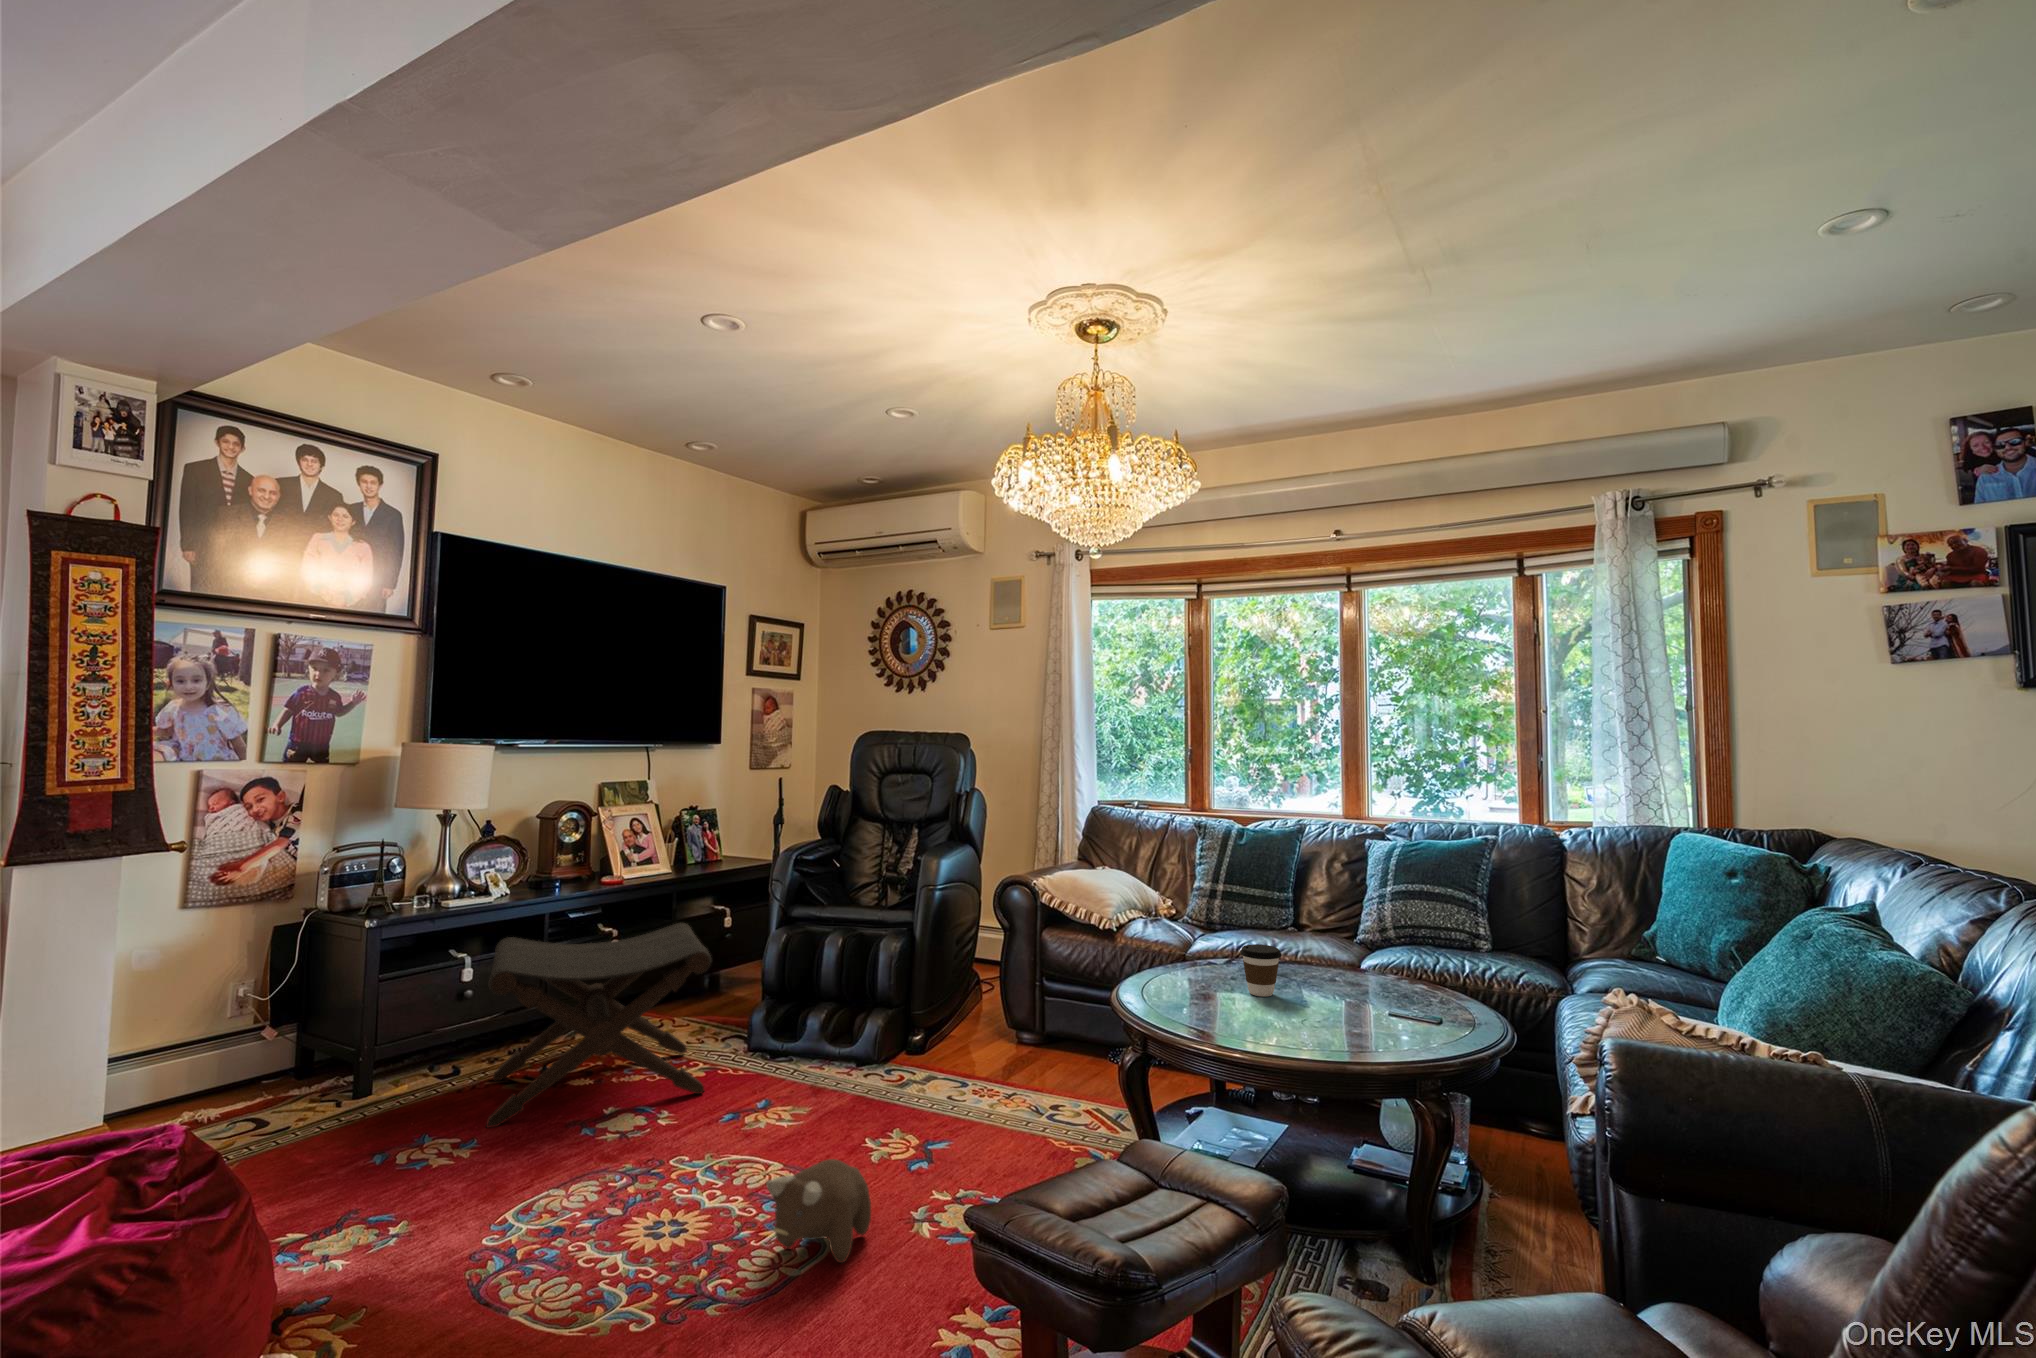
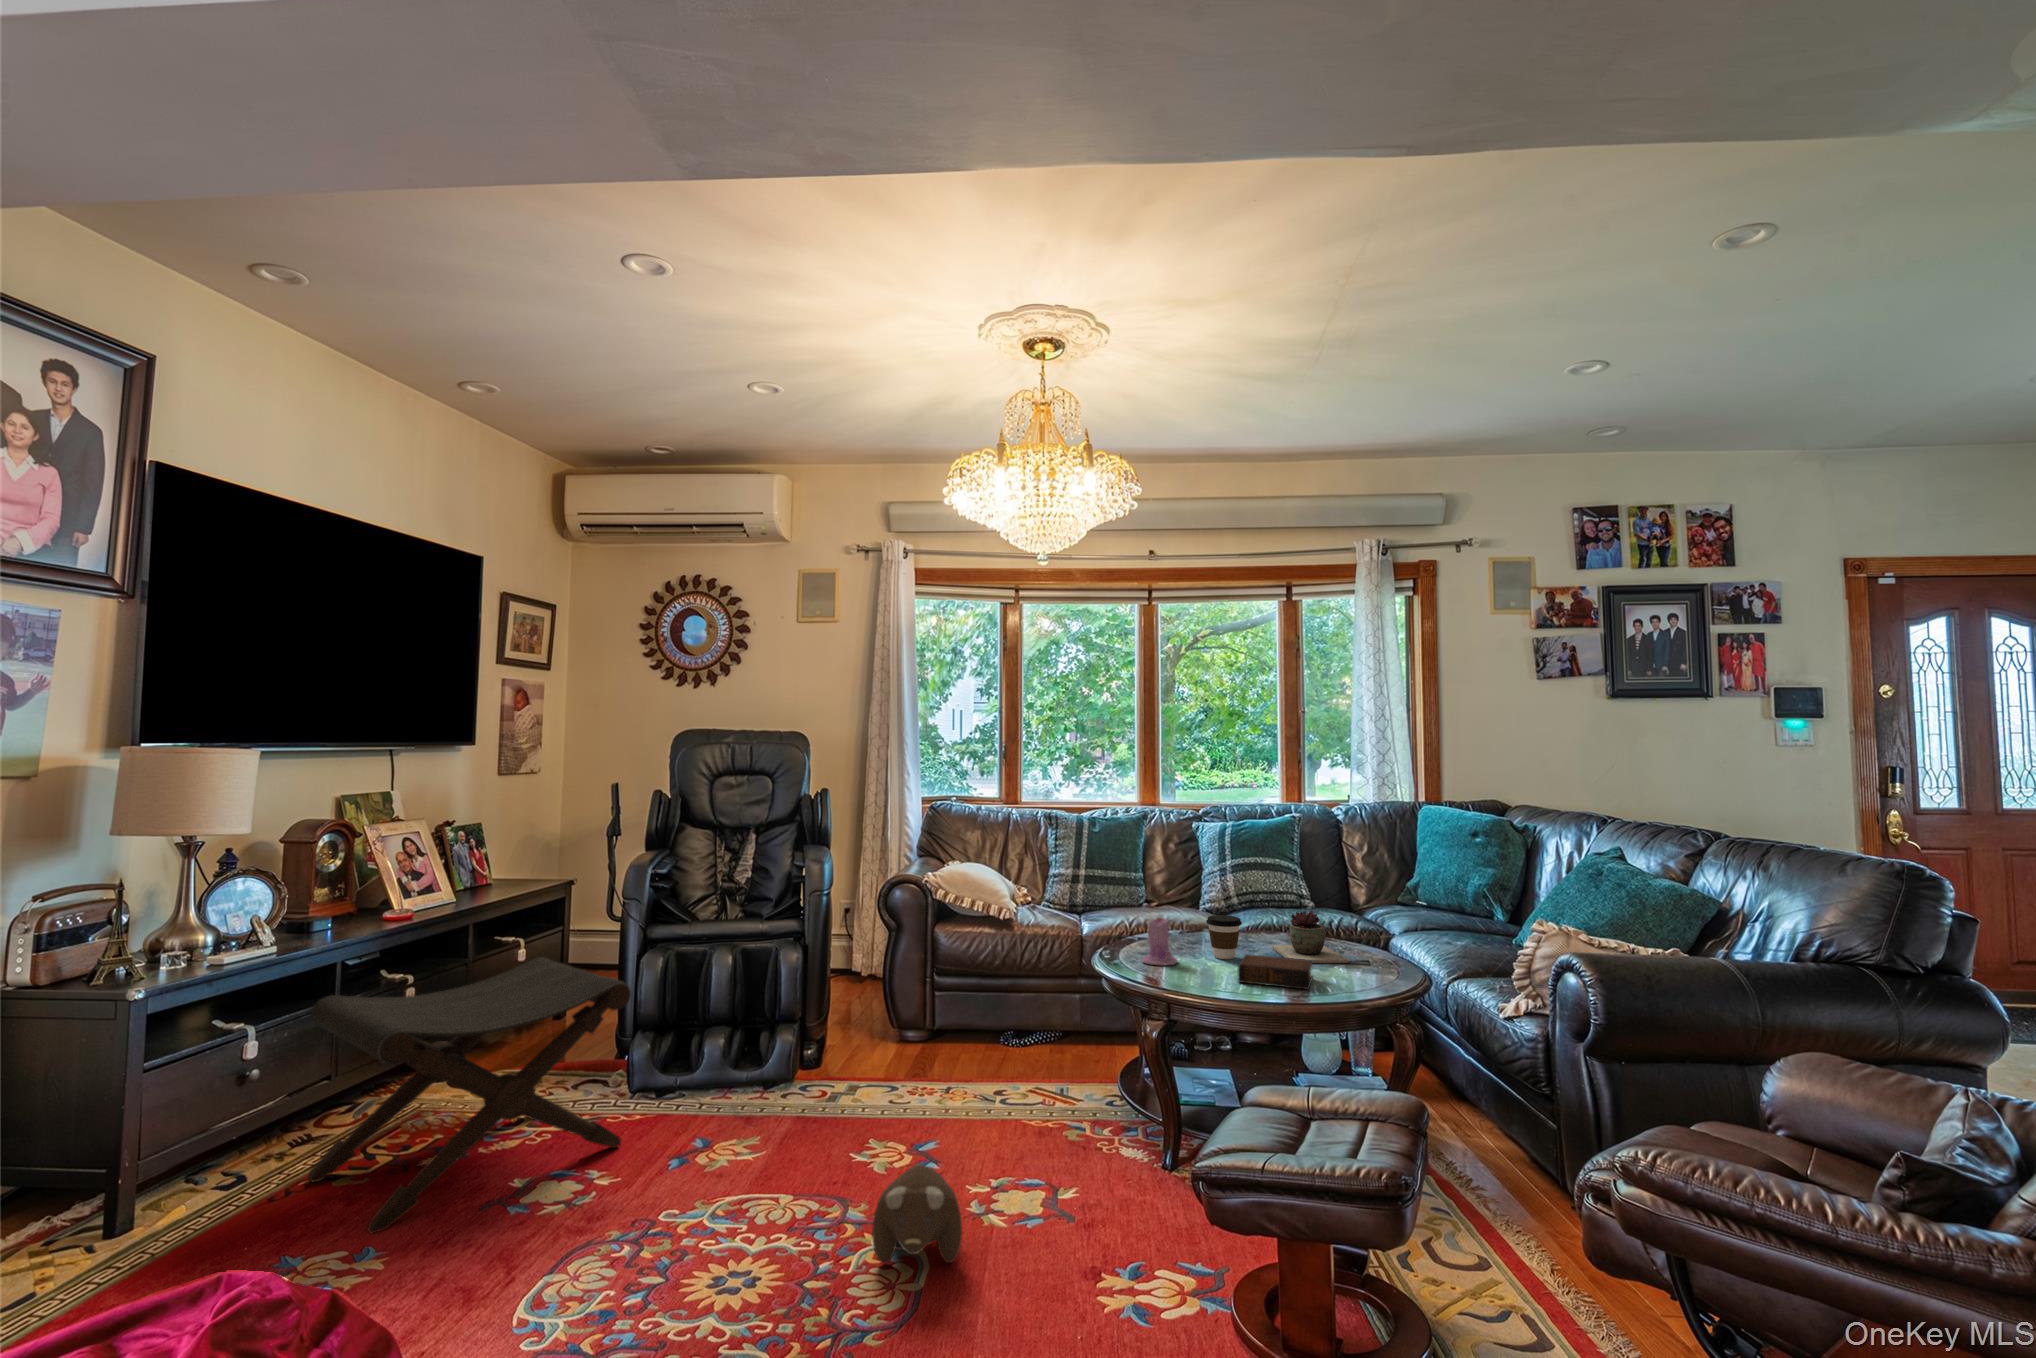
candle: none [1157,934,1198,995] -> present [1142,917,1177,966]
succulent plant: none [1332,950,1405,1019] -> present [1272,910,1348,963]
book: none [1225,992,1326,1044] -> present [1238,954,1313,990]

